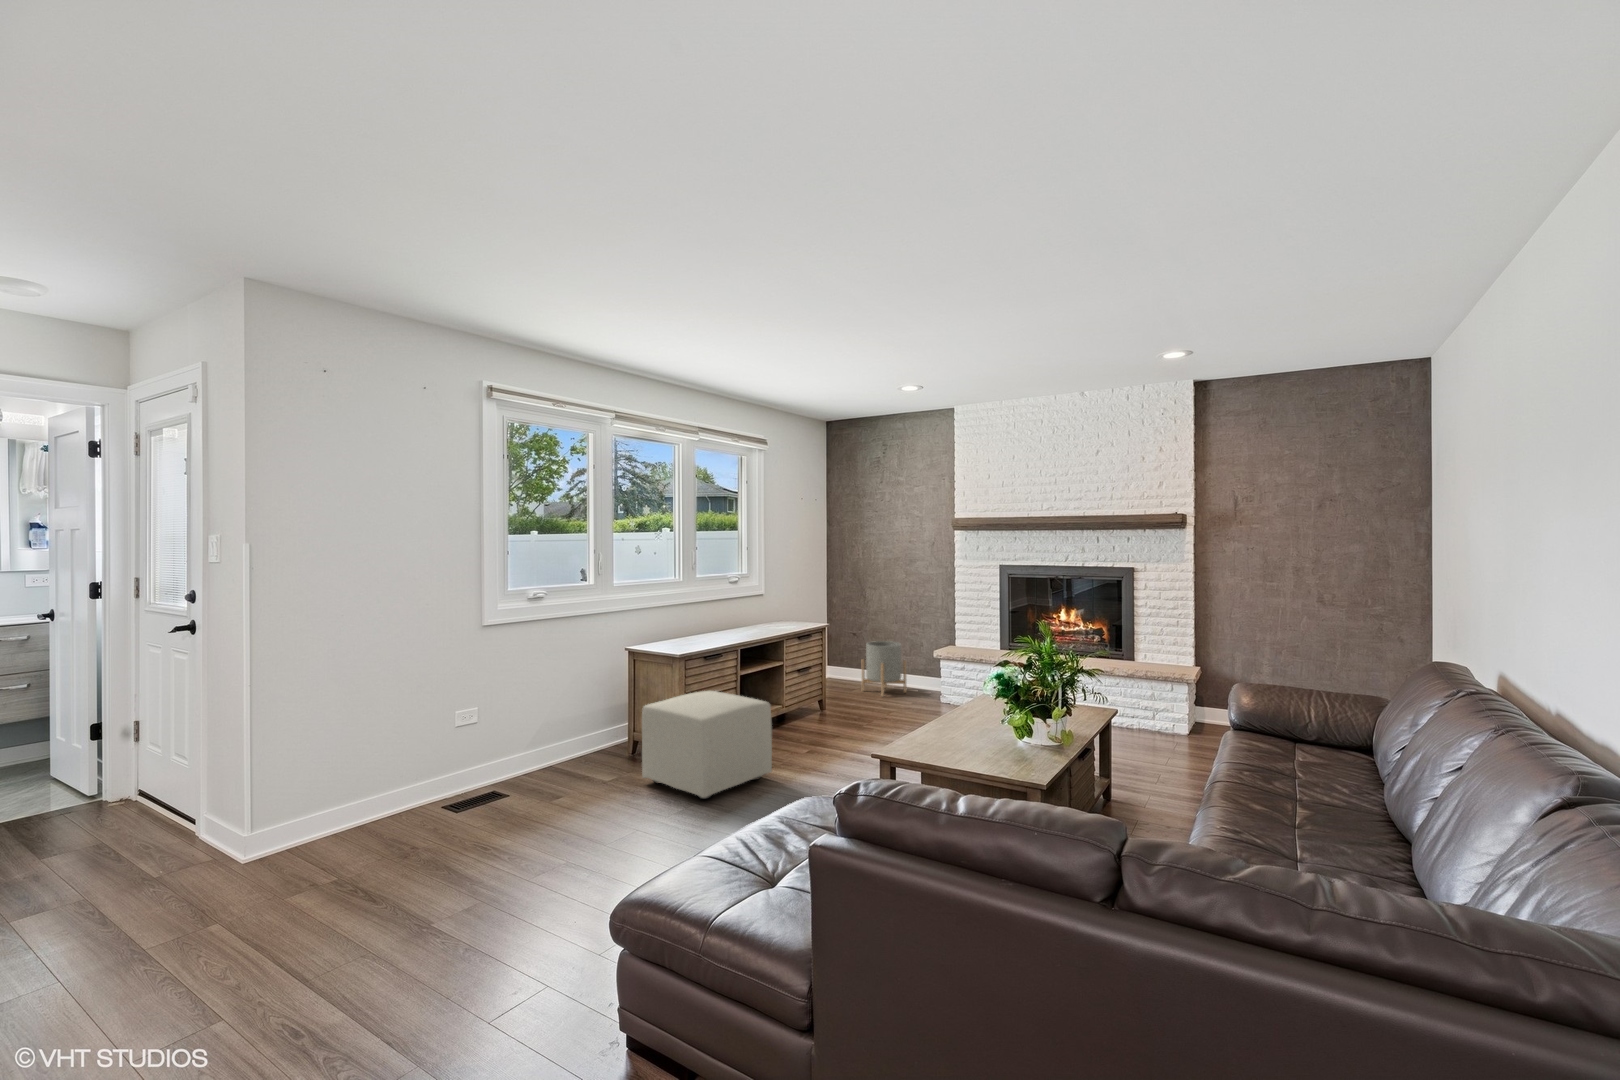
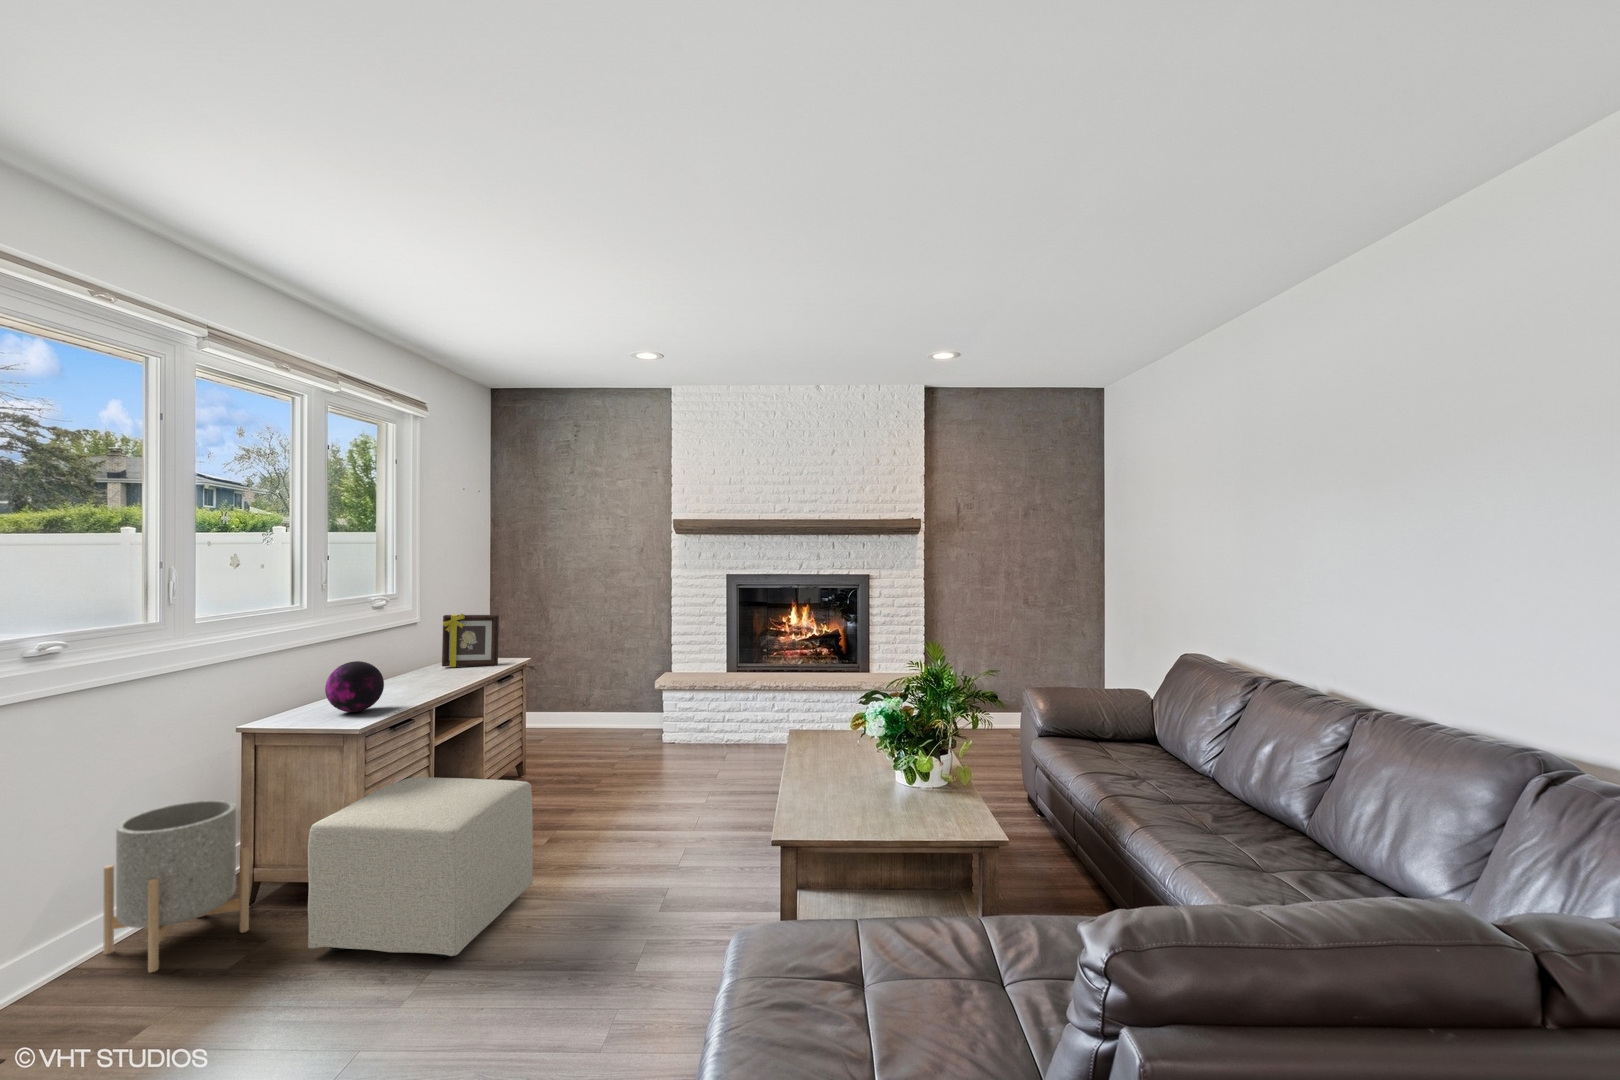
picture frame: none [768,588,804,628] -> present [442,614,499,667]
decorative orb: none [671,614,703,646] -> present [325,661,384,712]
planter: present [862,641,906,697] -> present [103,800,249,972]

